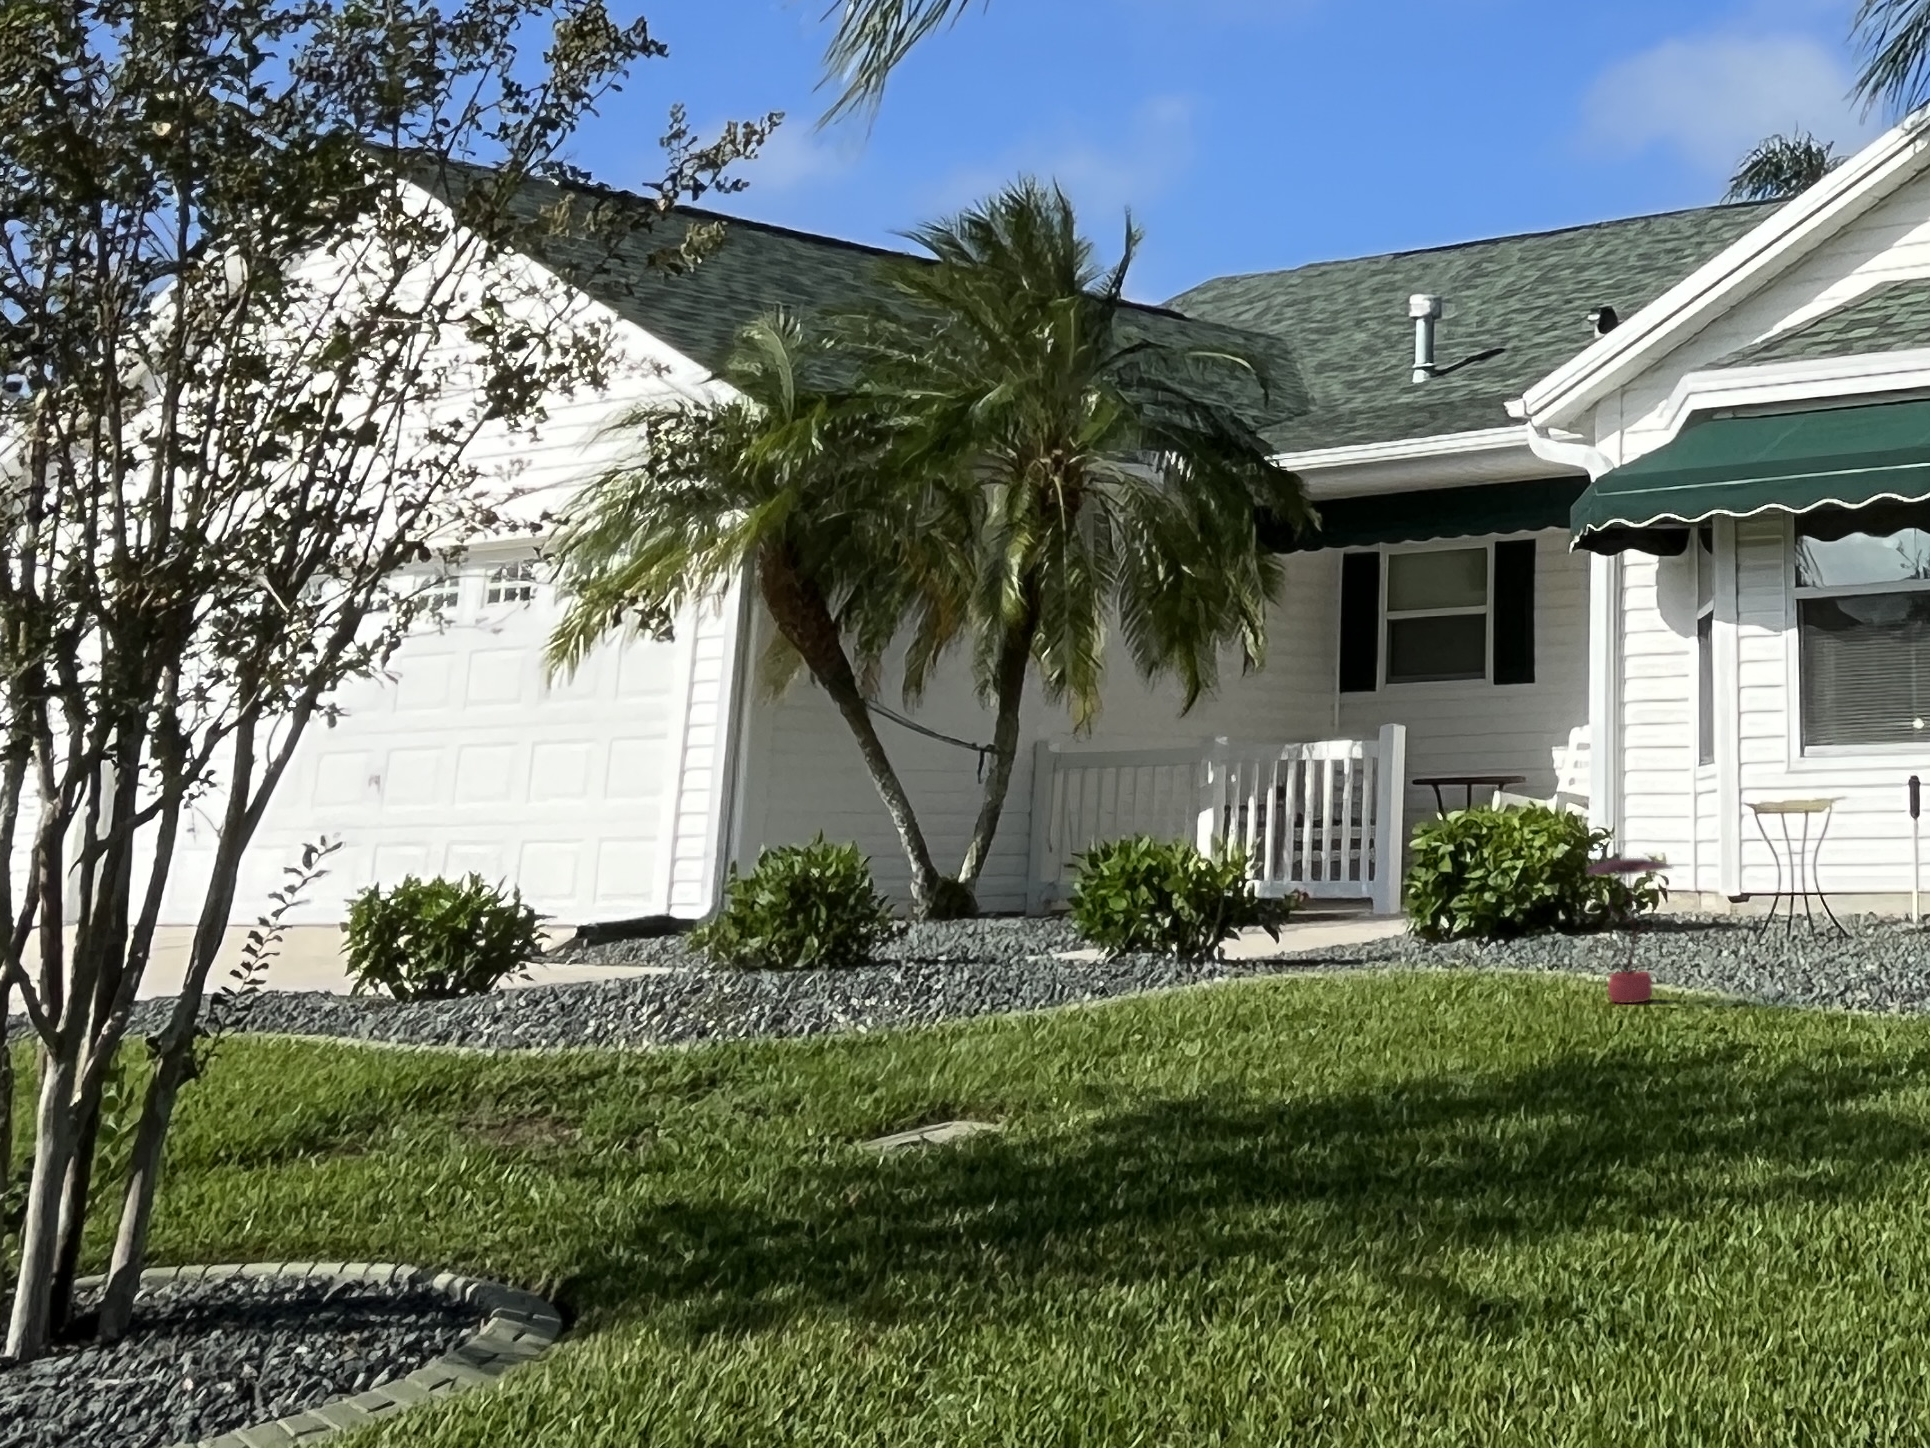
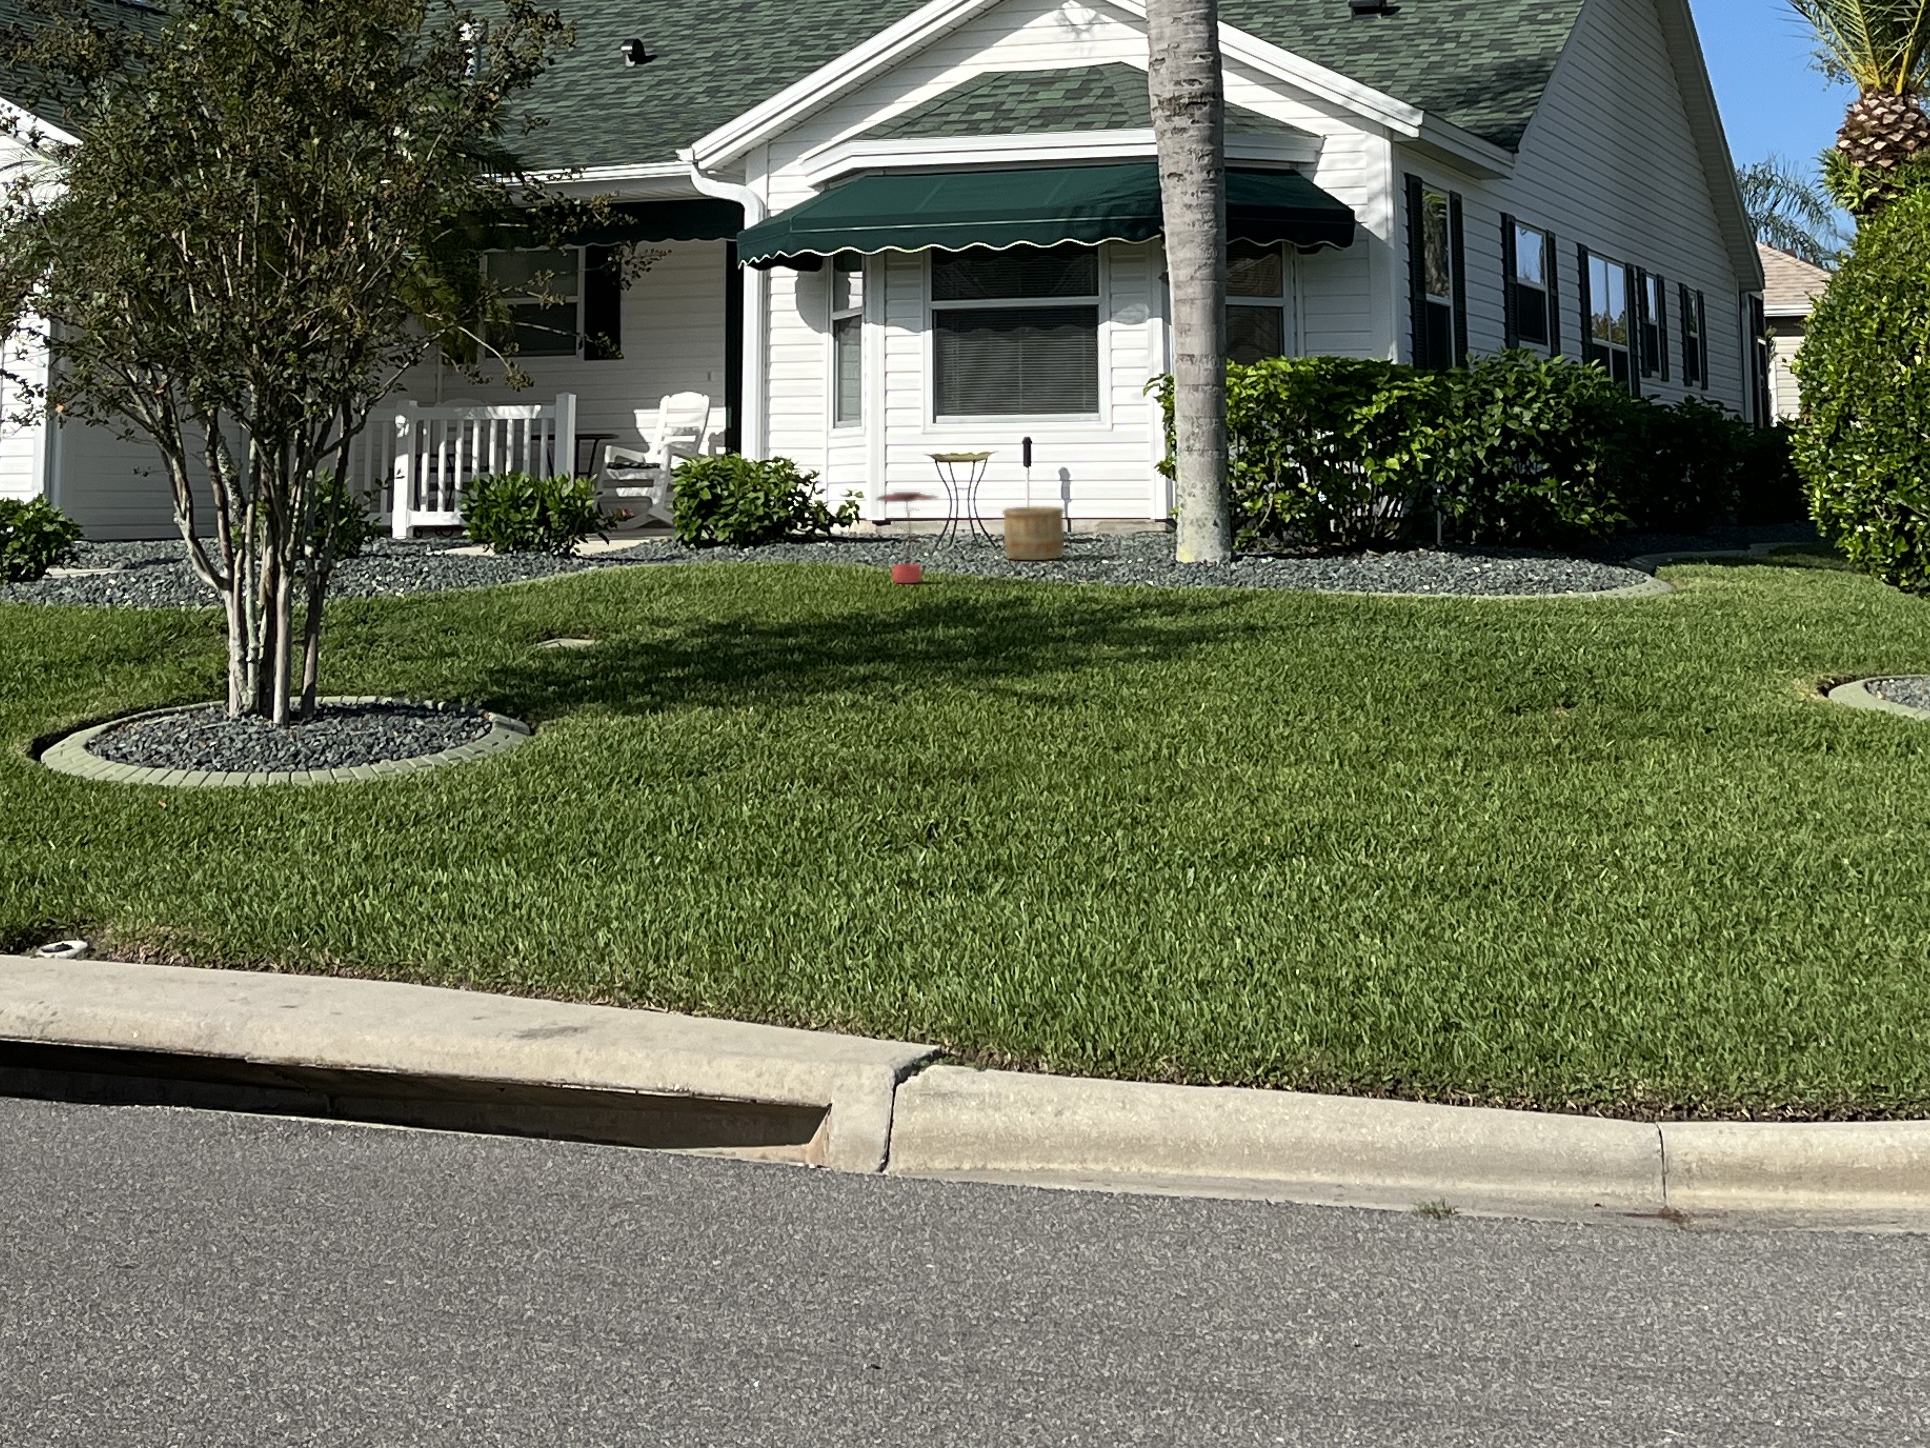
wooden bucket: none [1826,876,1920,959] -> present [1003,506,1064,560]

